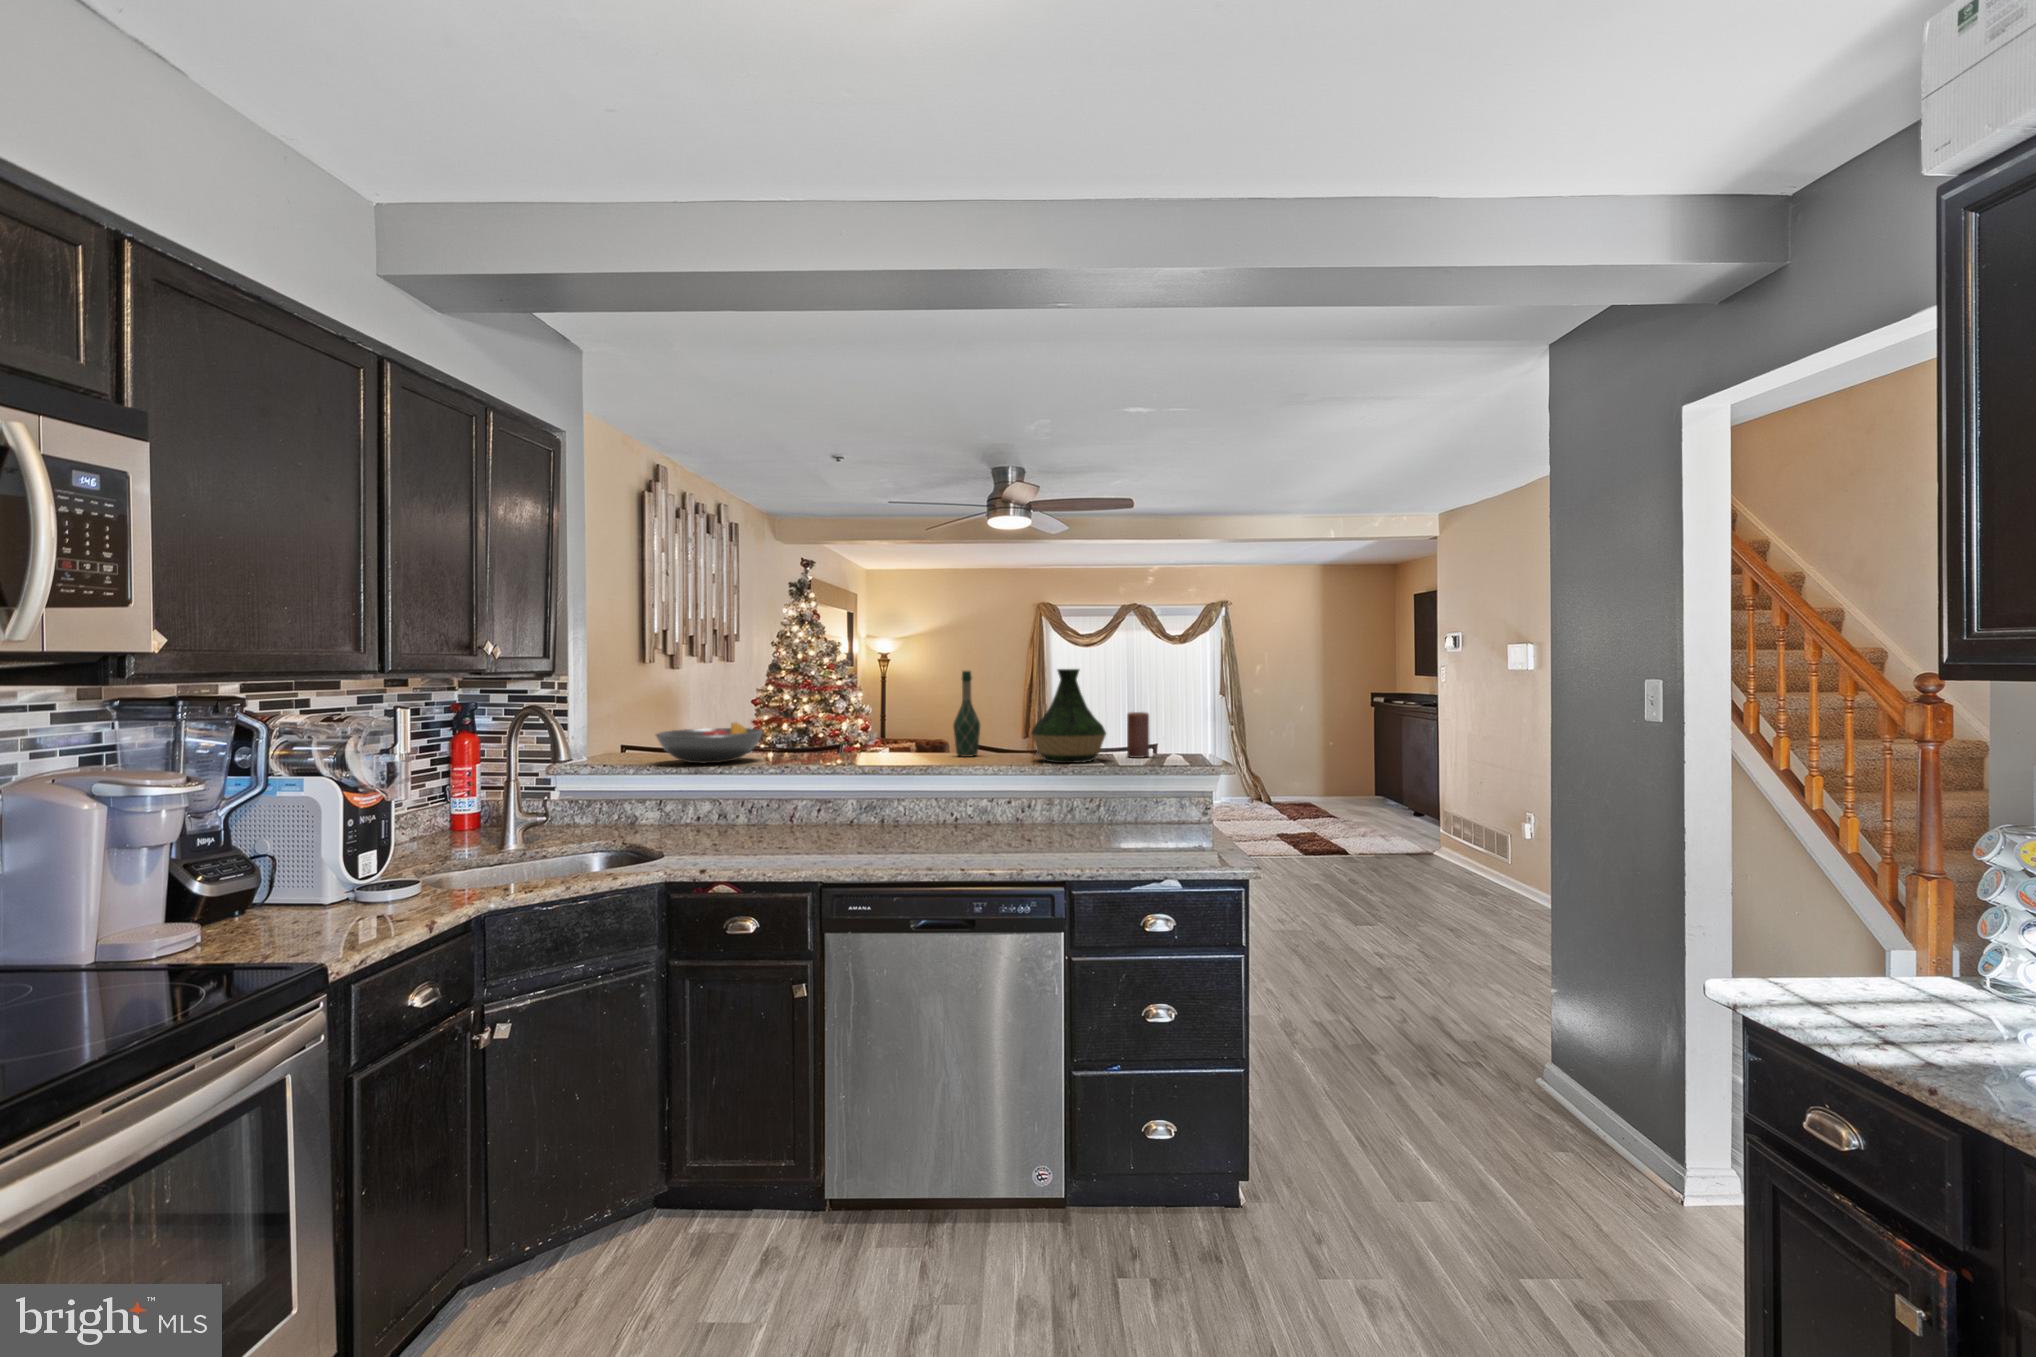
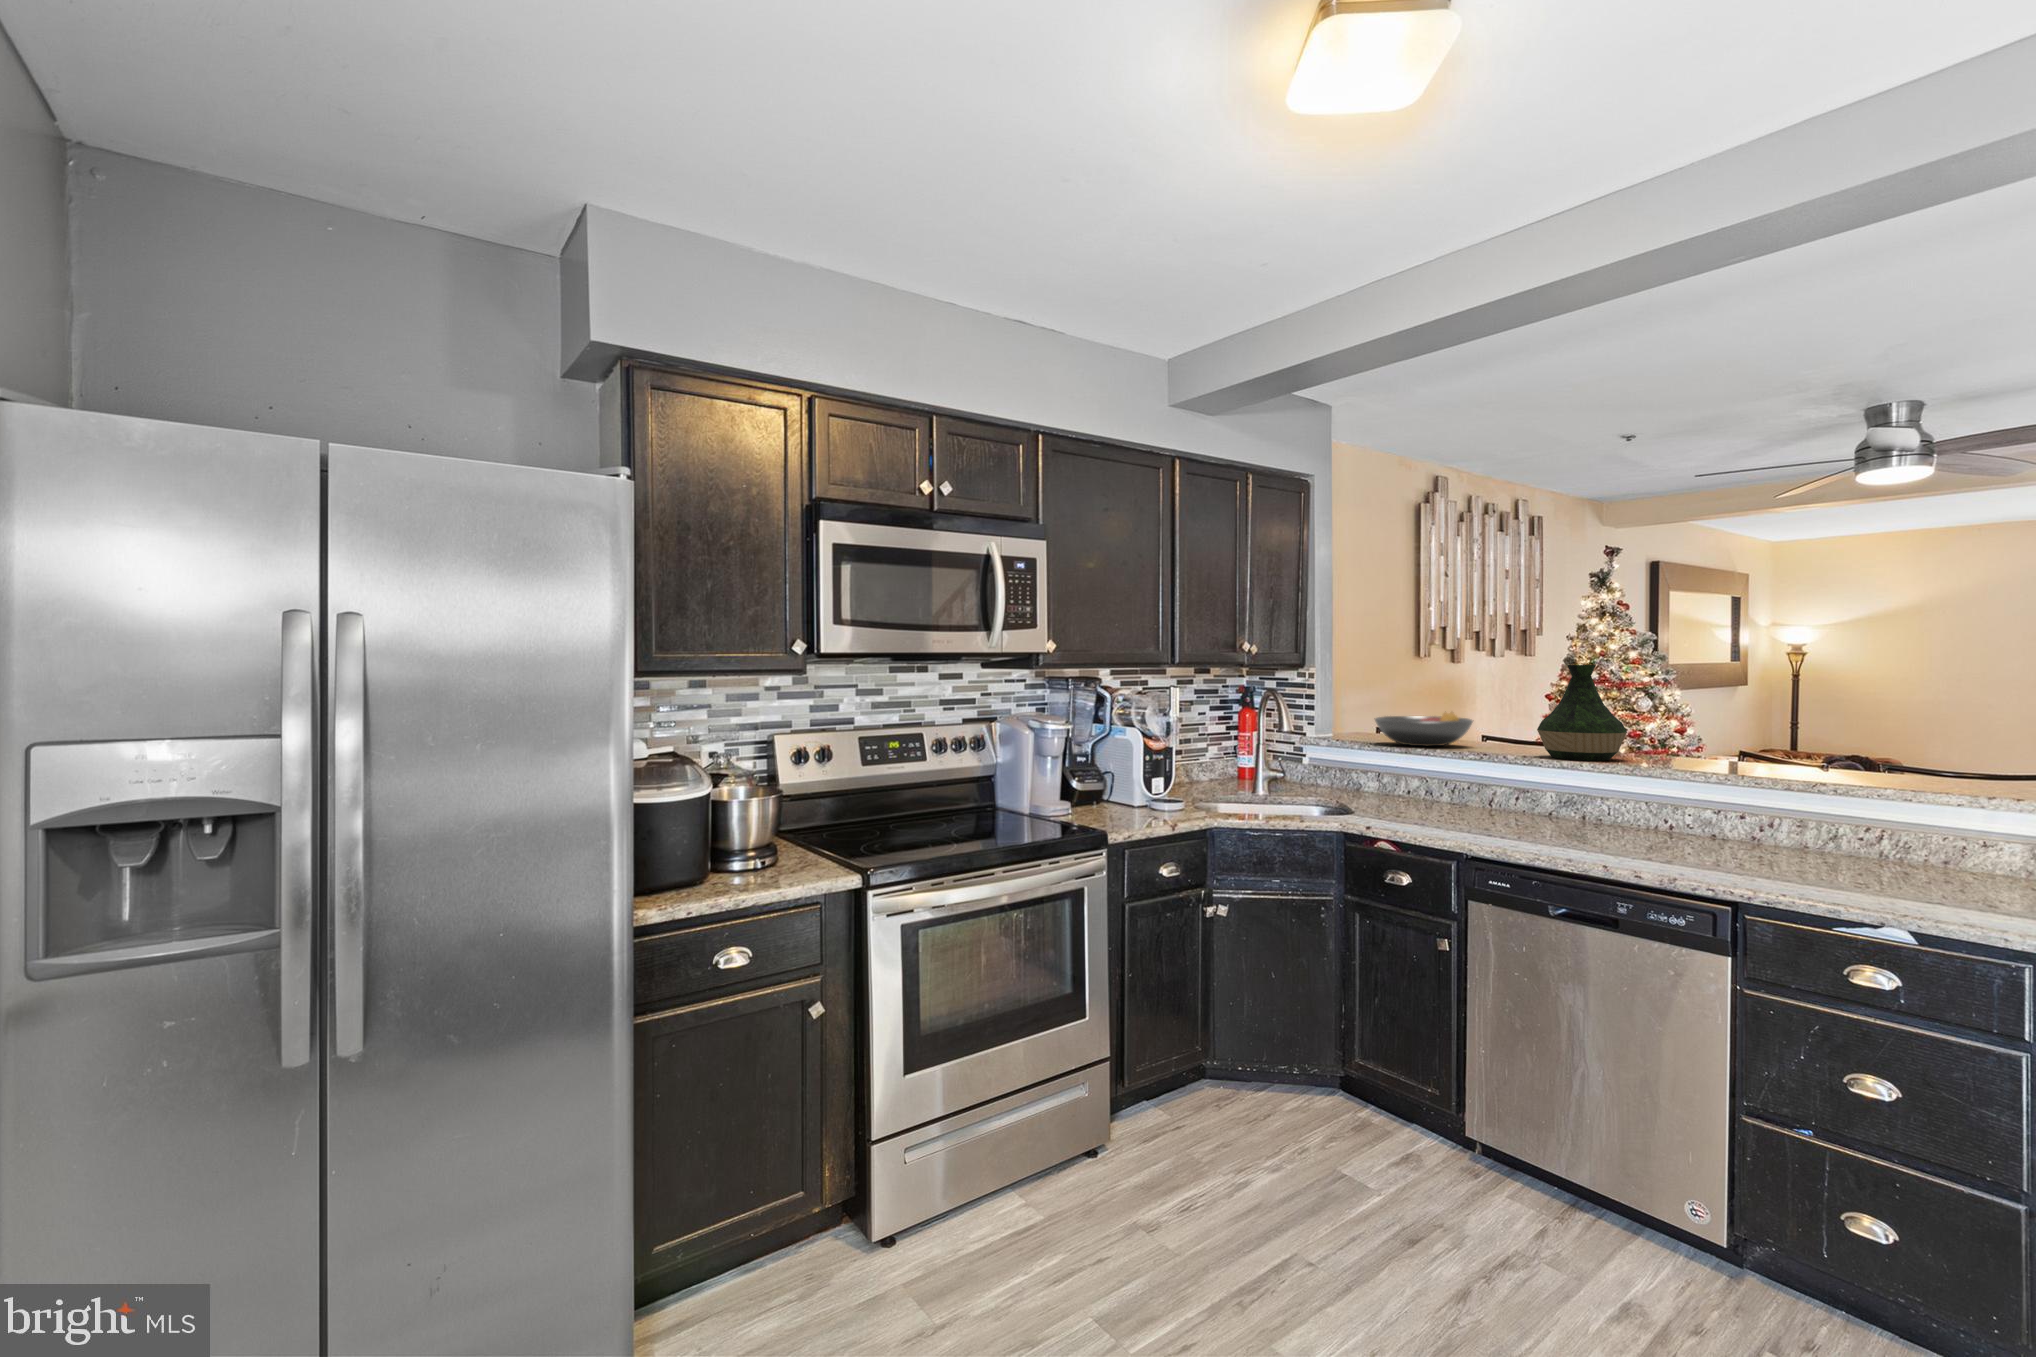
vase: present [1031,669,1106,763] -> present [1537,665,1627,761]
wine bottle: present [953,671,980,757] -> none [1688,666,1727,762]
candle: present [1127,712,1150,758] -> none [1948,723,1990,783]

